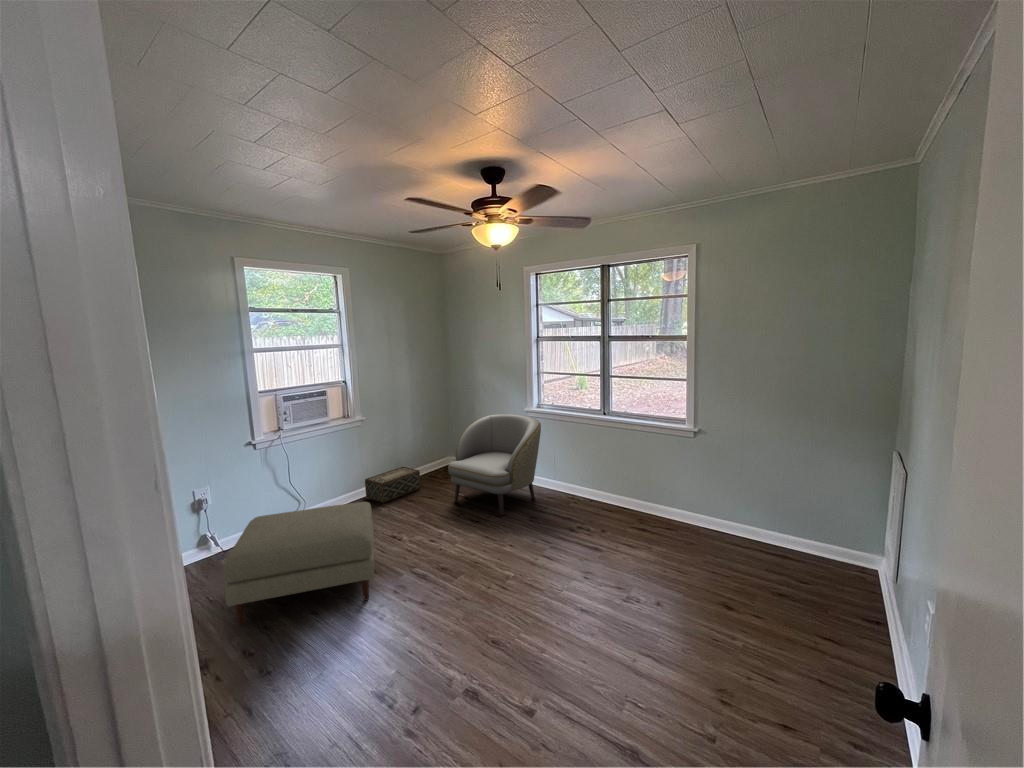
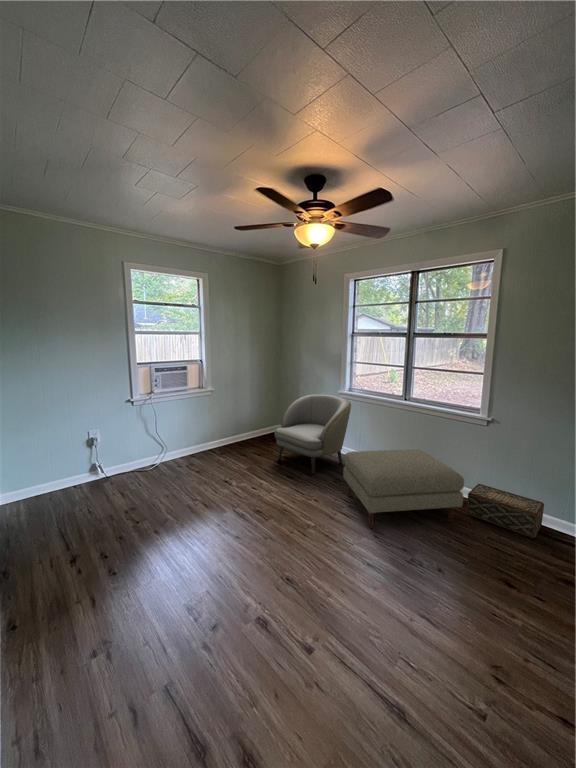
woven basket: present [365,467,421,503] -> present [466,484,544,538]
ottoman: present [223,502,374,626] -> present [343,449,464,528]

